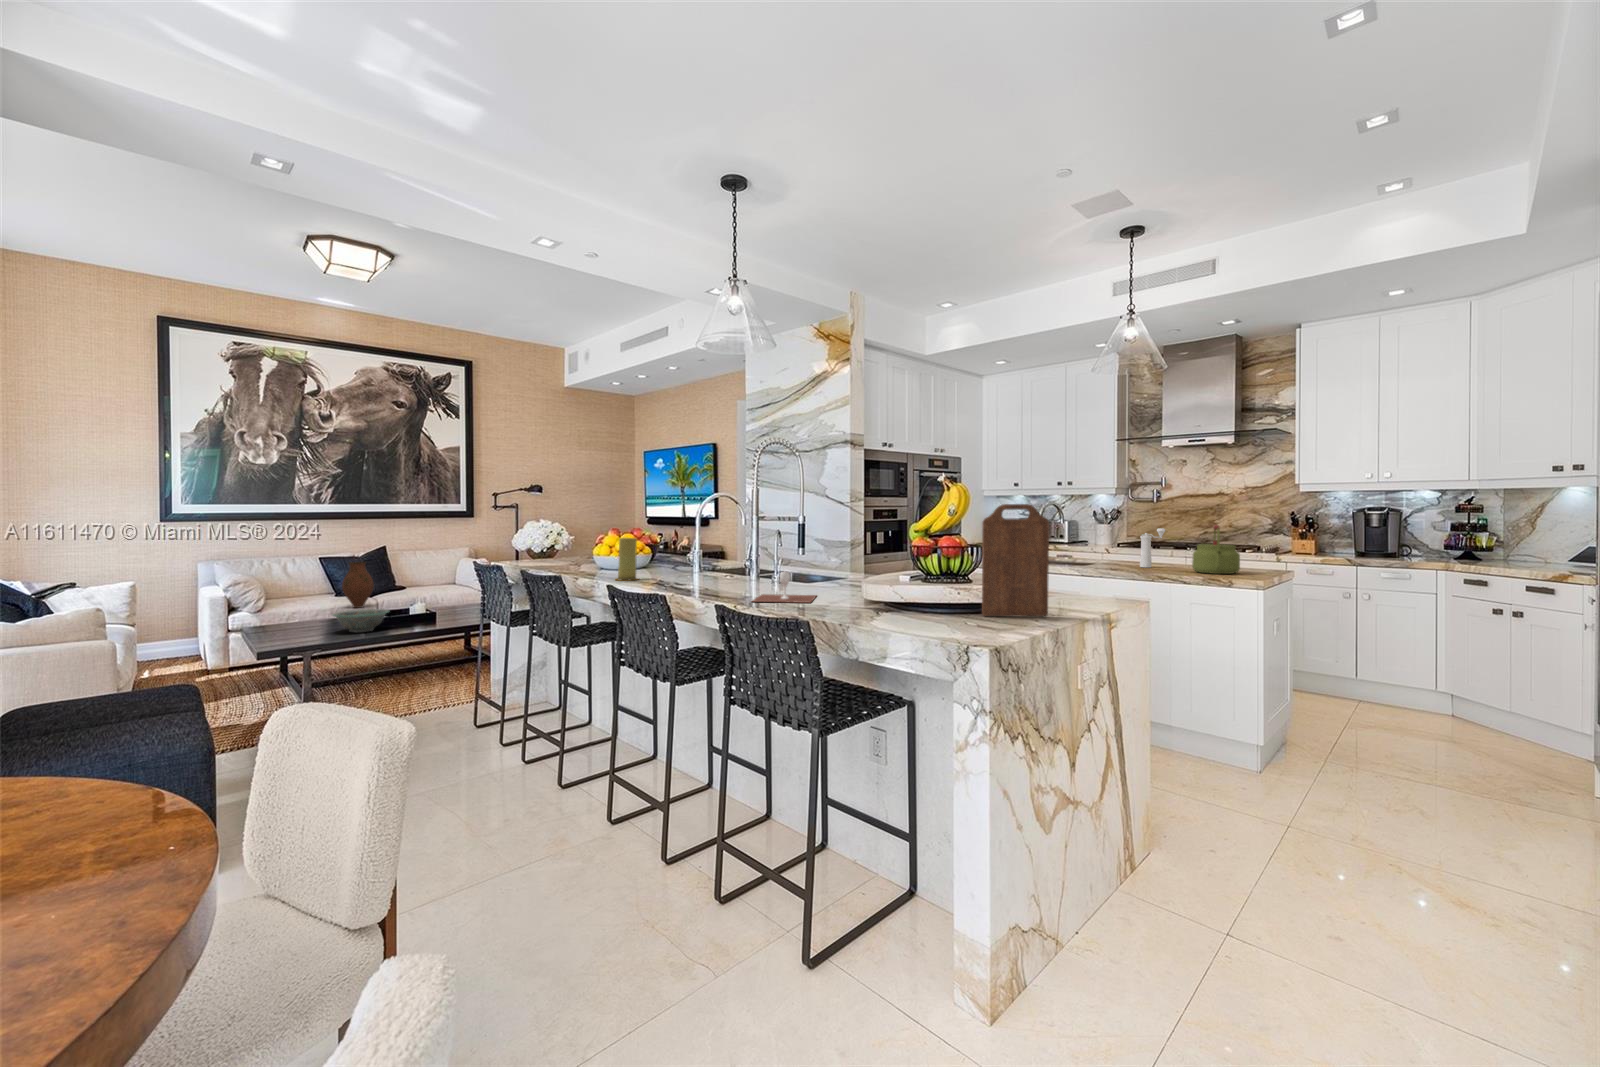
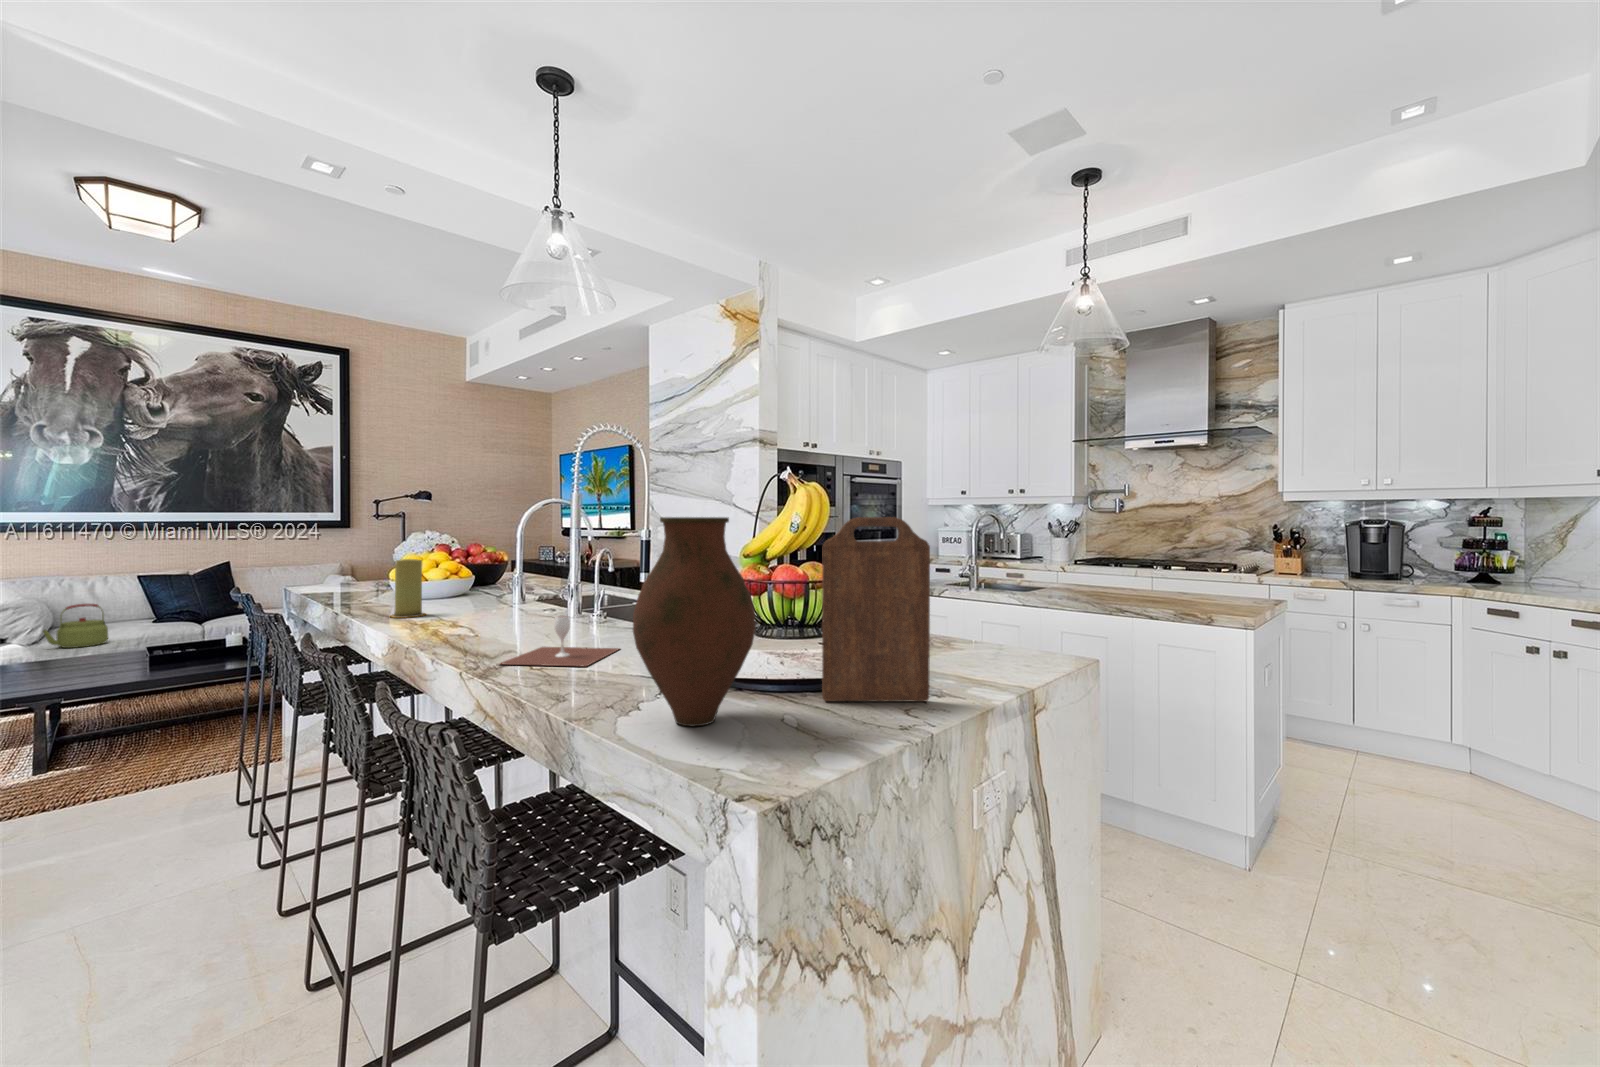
kettle: present [1192,525,1240,574] -> present [43,604,108,648]
pepper mill: present [1140,528,1165,568] -> none [1096,545,1127,594]
vase: present [342,562,374,608] -> present [633,517,756,726]
decorative bowl: present [332,609,389,632] -> none [76,644,164,676]

